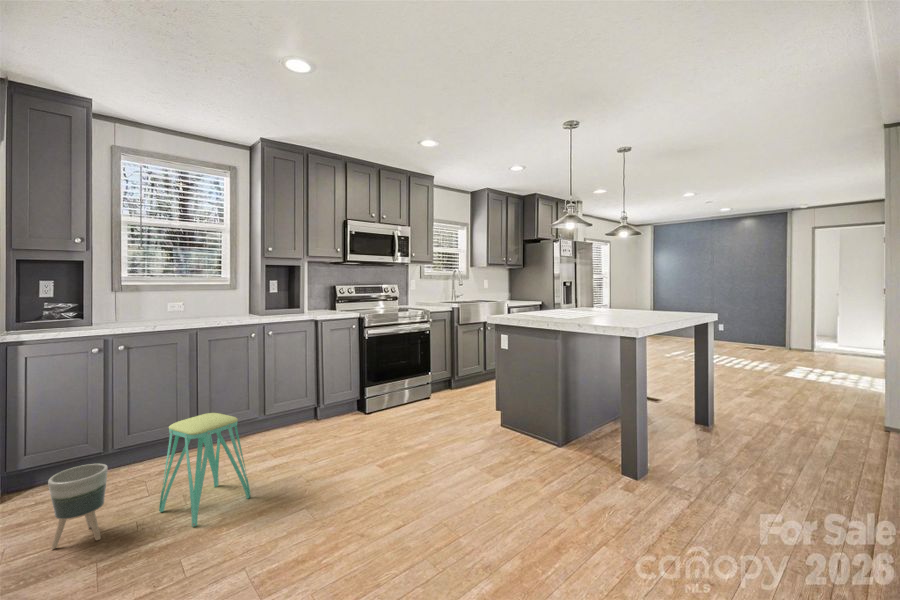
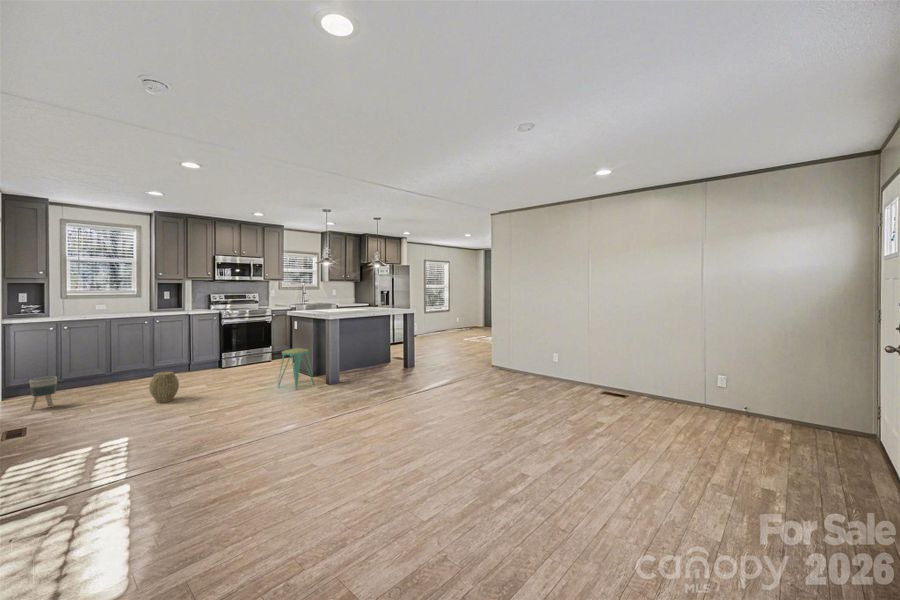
stool: present [159,413,251,527] -> present [278,348,314,389]
woven basket: none [305,456,362,535] -> present [149,372,179,403]

